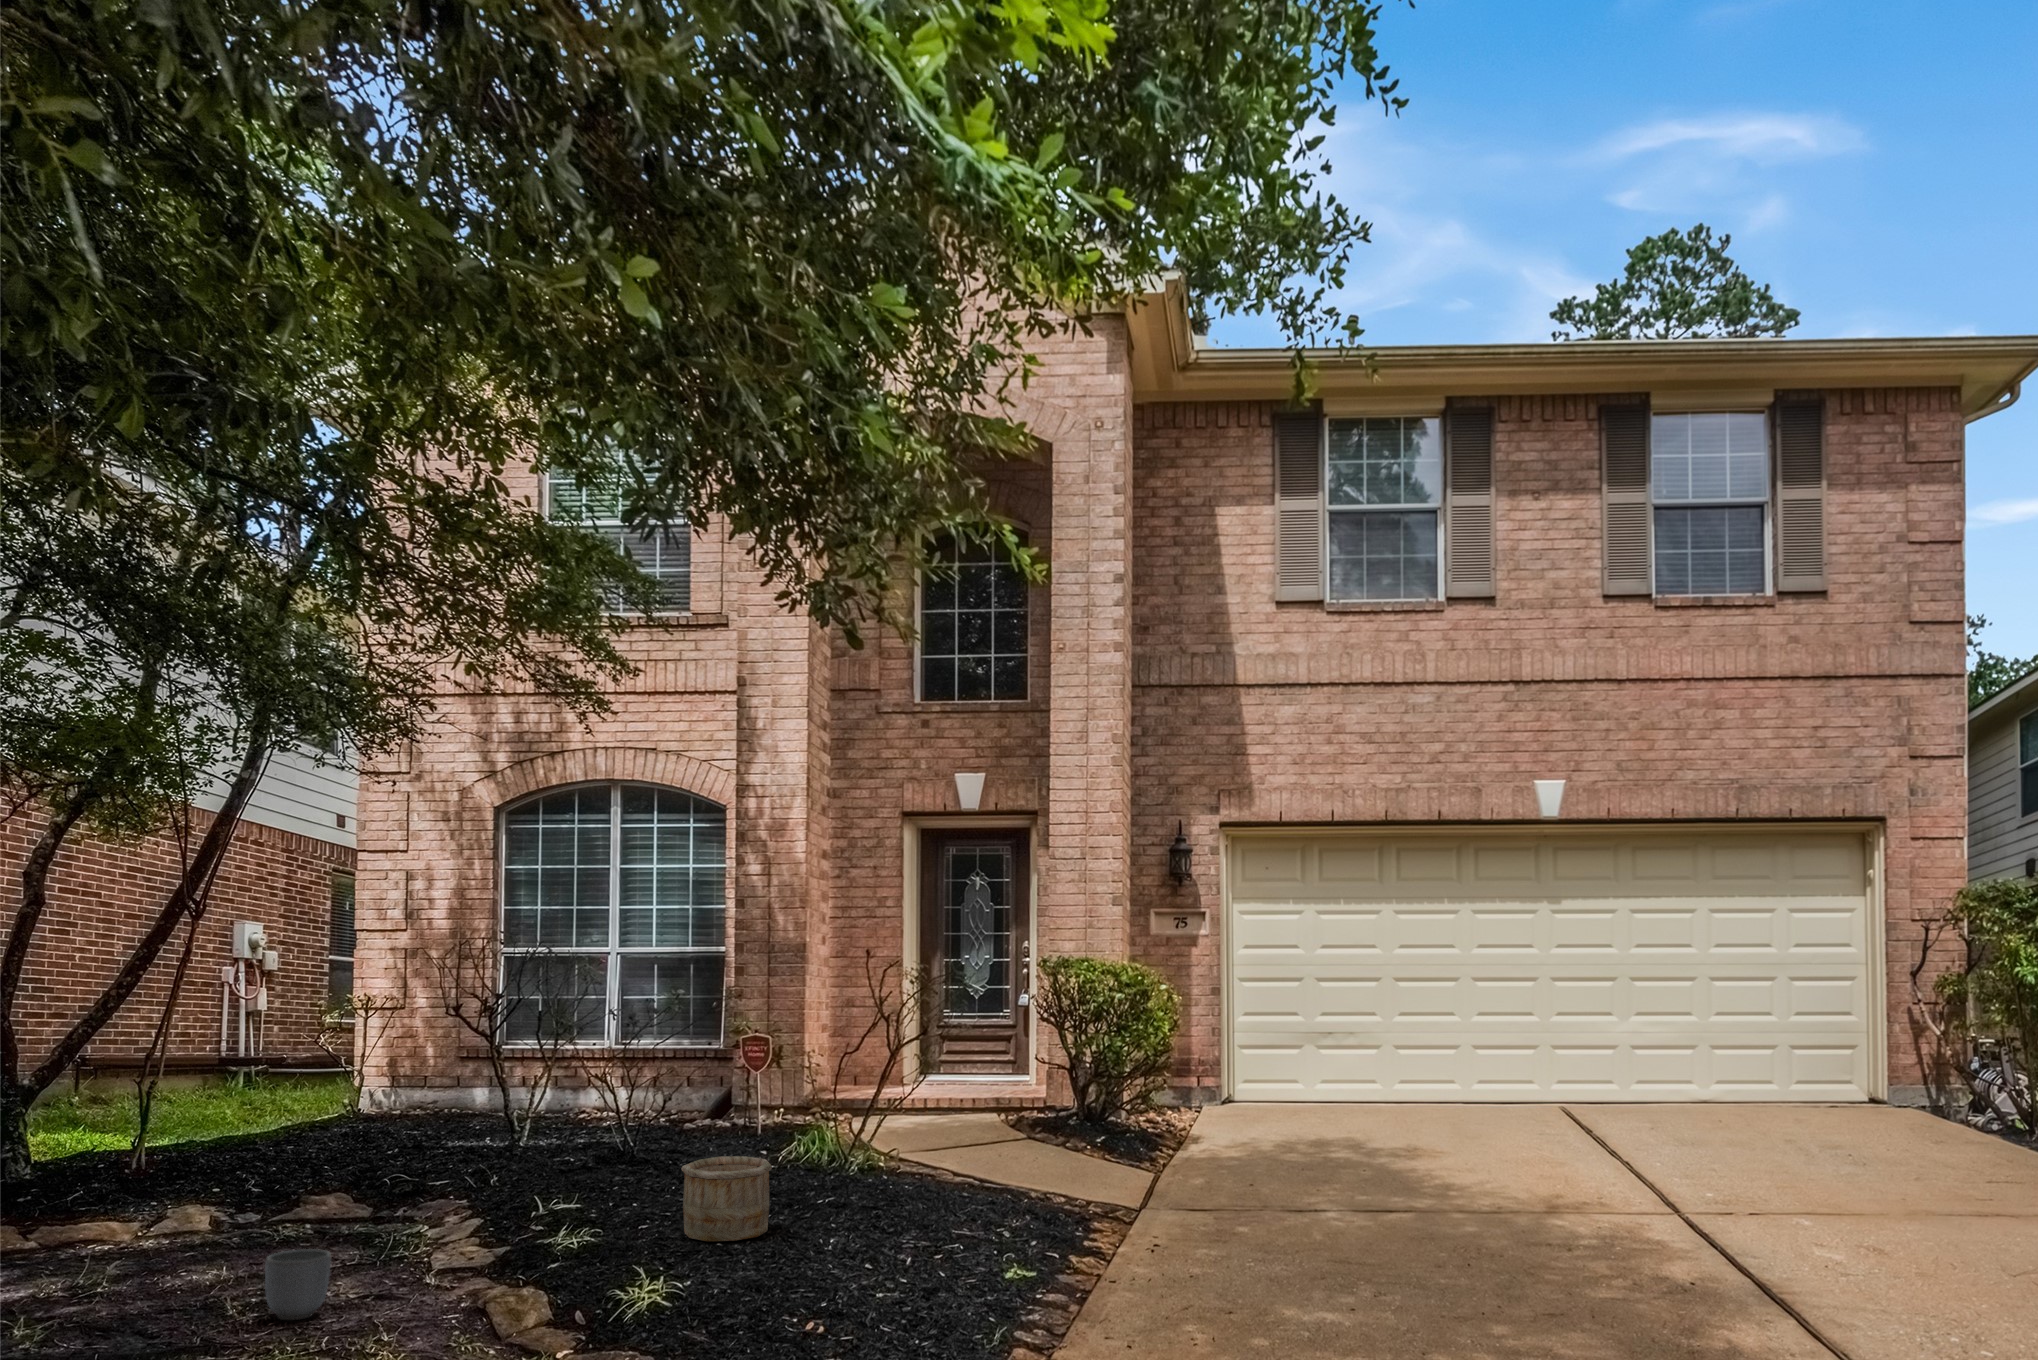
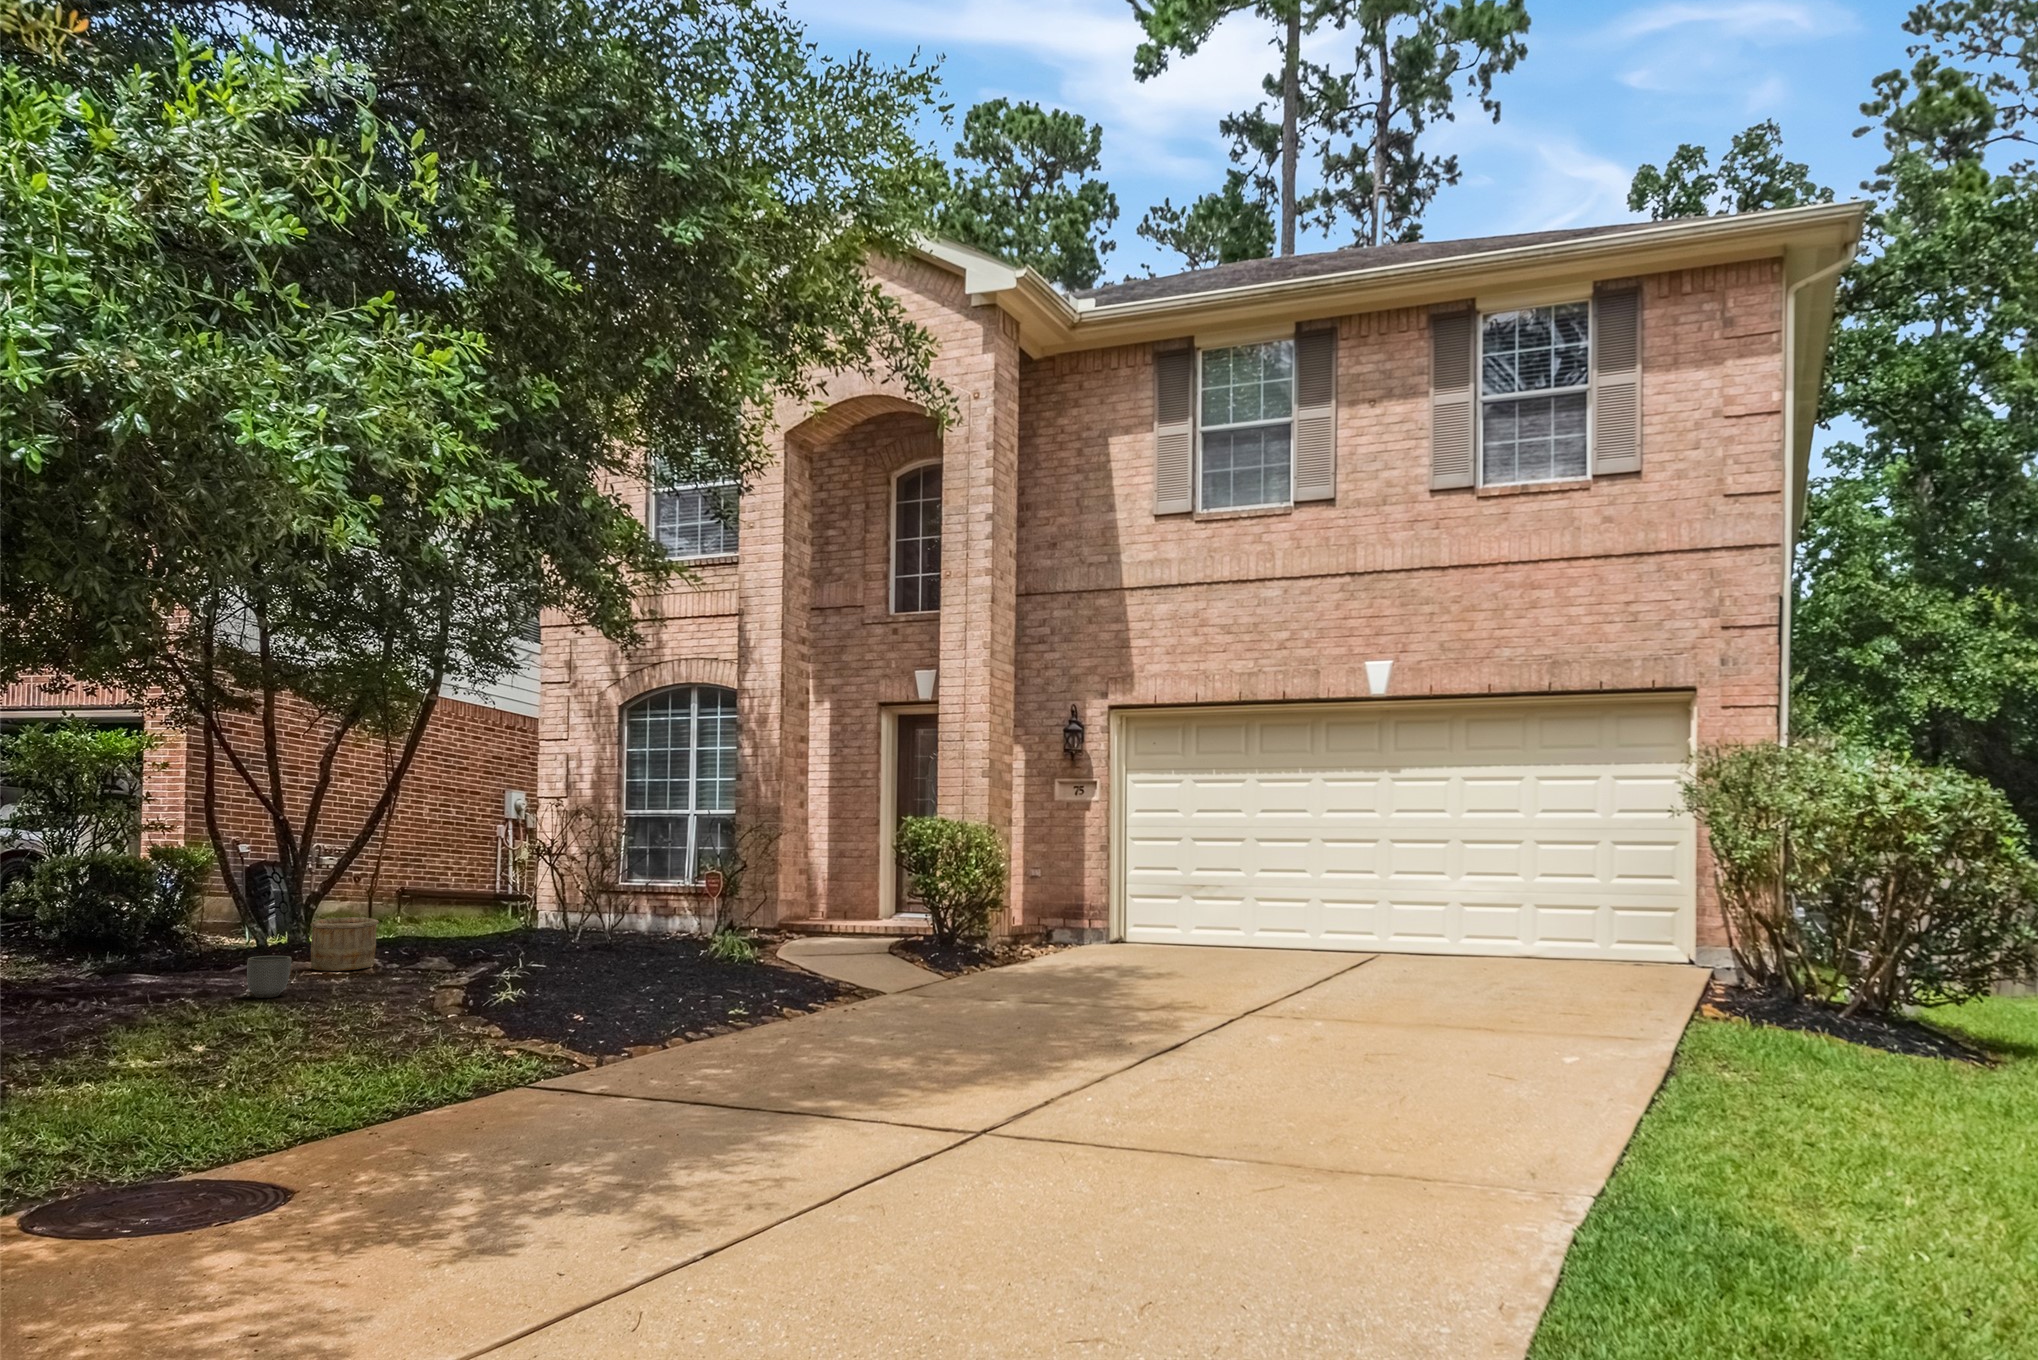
wooden bucket: present [681,1156,772,1241] -> present [310,917,379,971]

